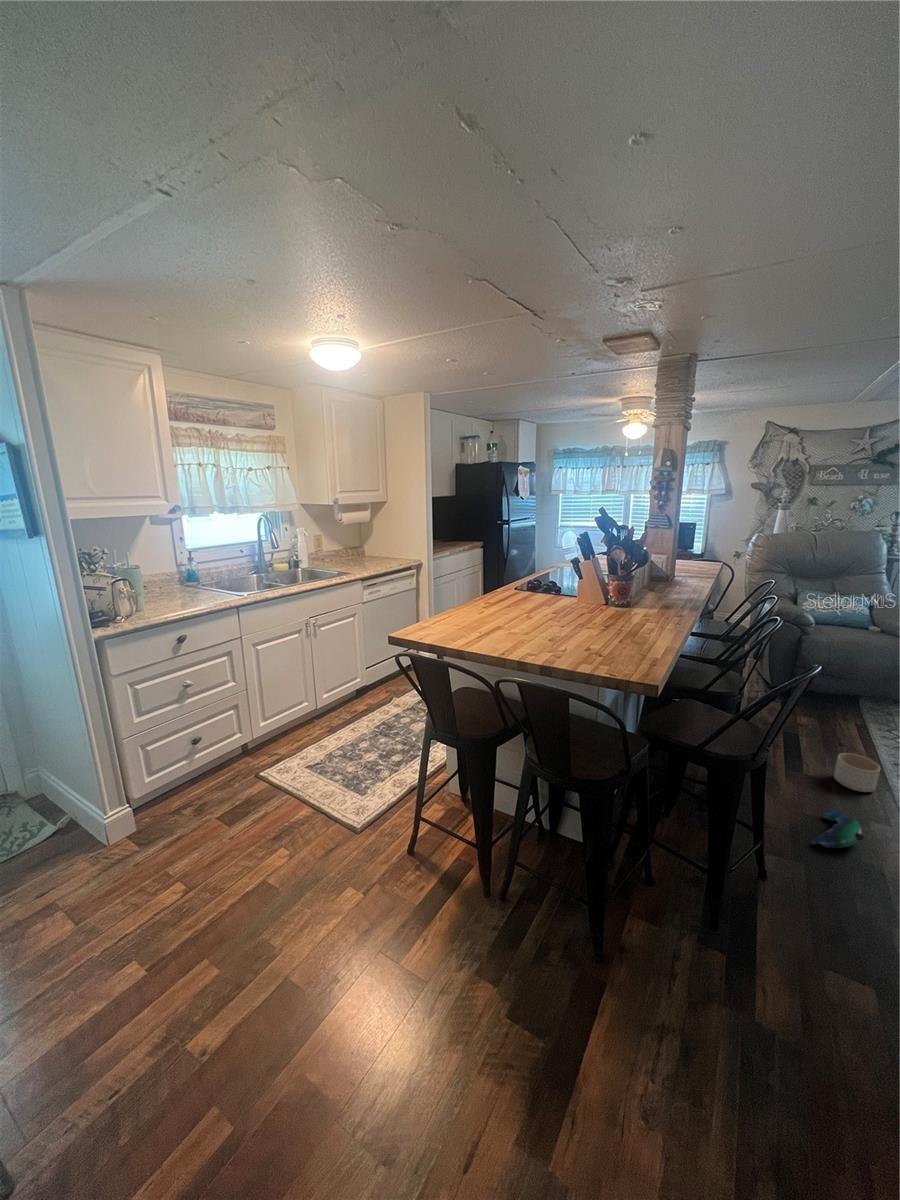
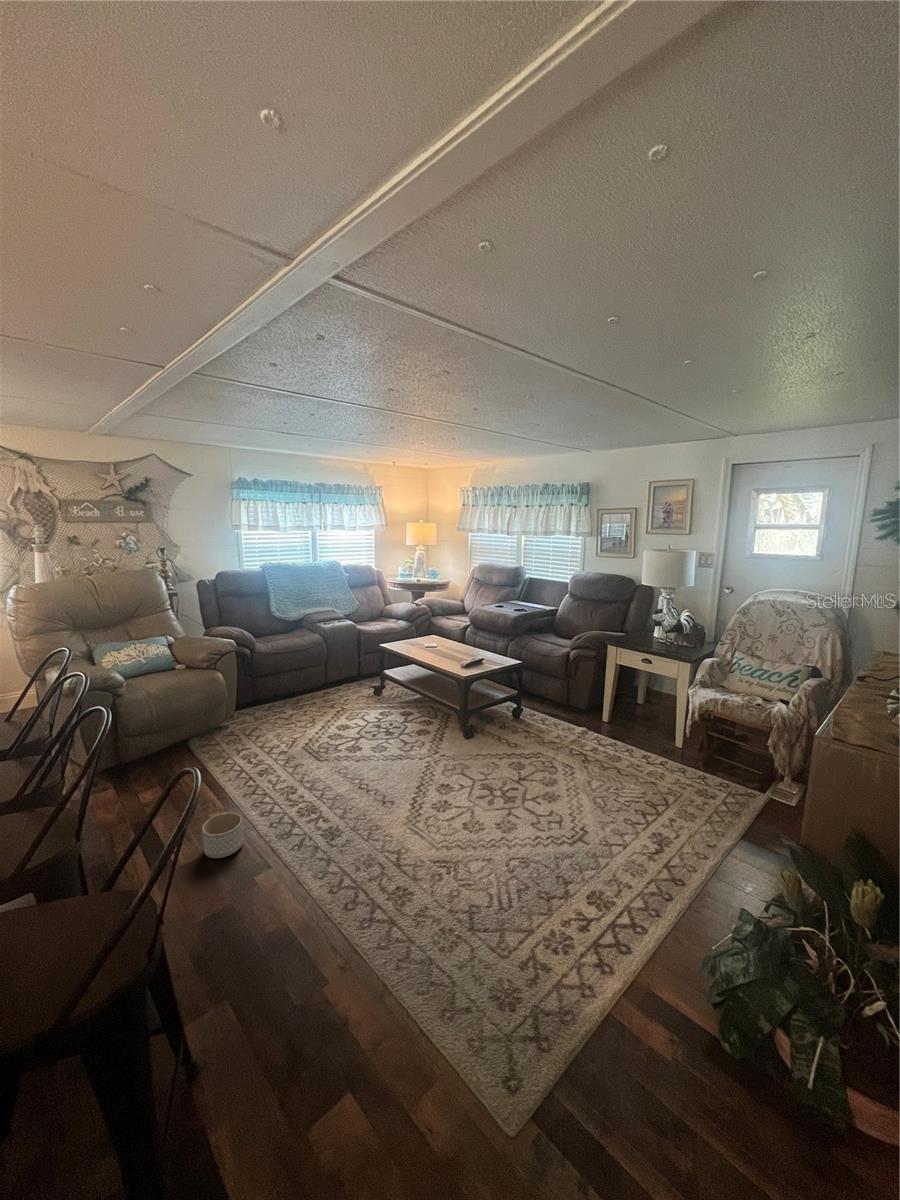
plush toy: present [811,810,865,849] -> none [215,899,264,972]

